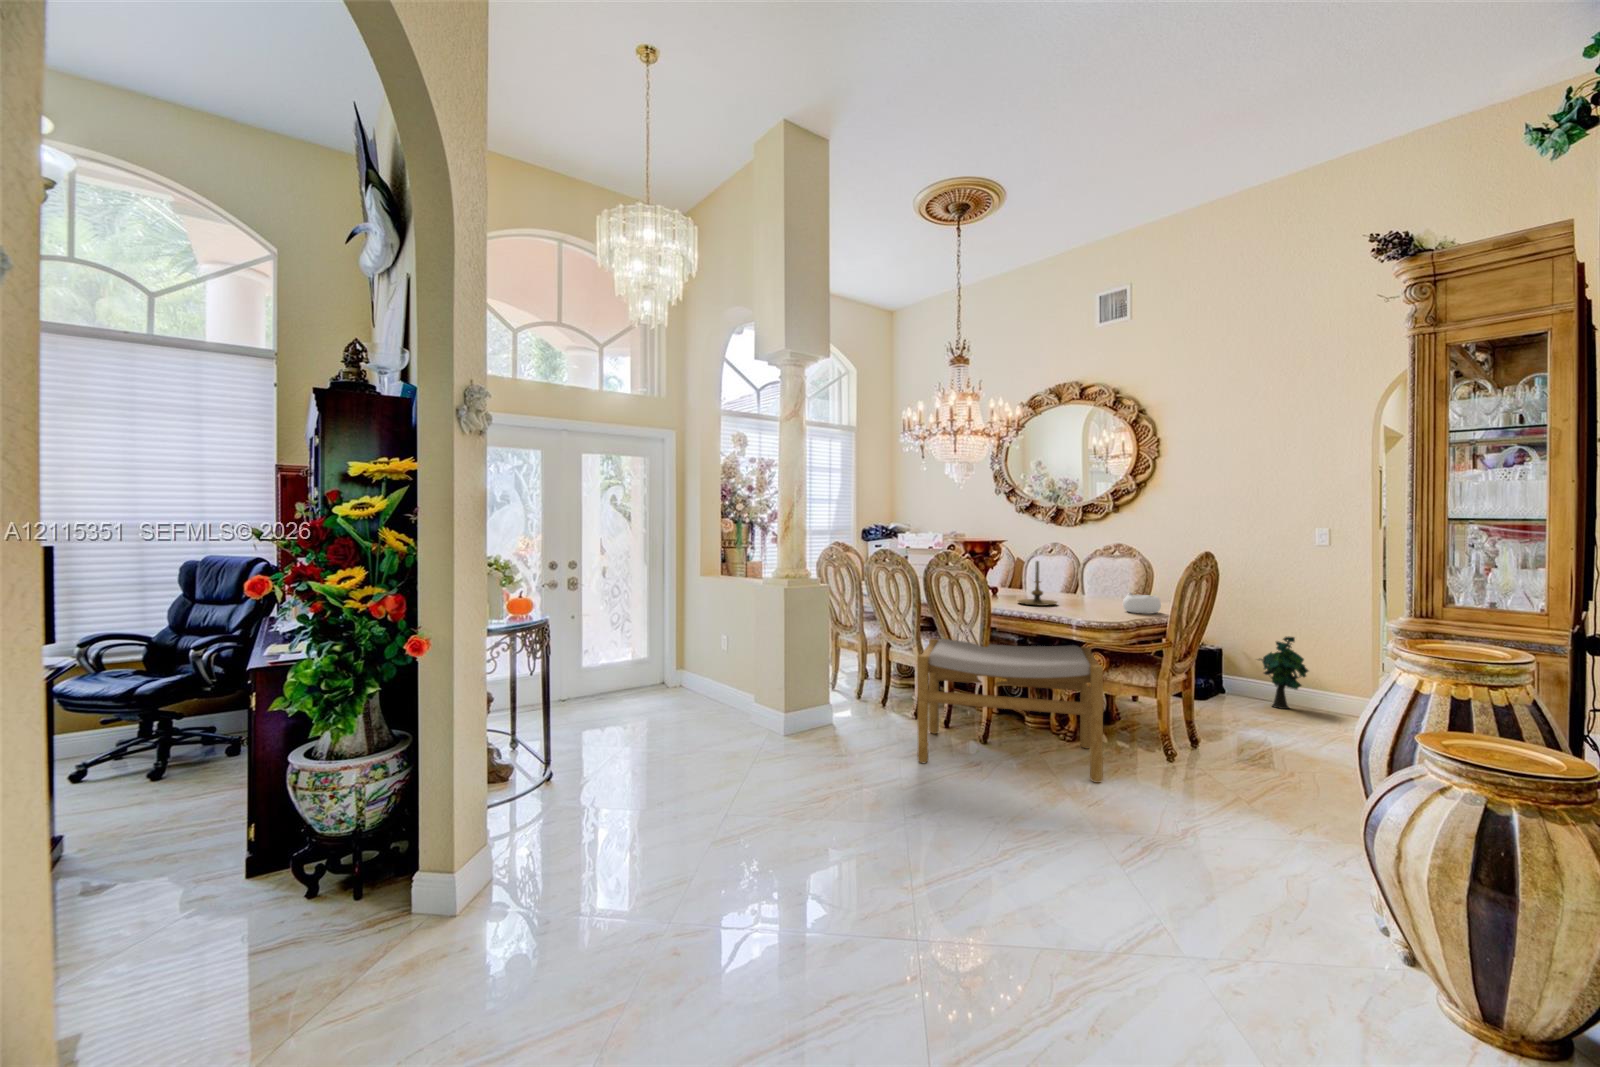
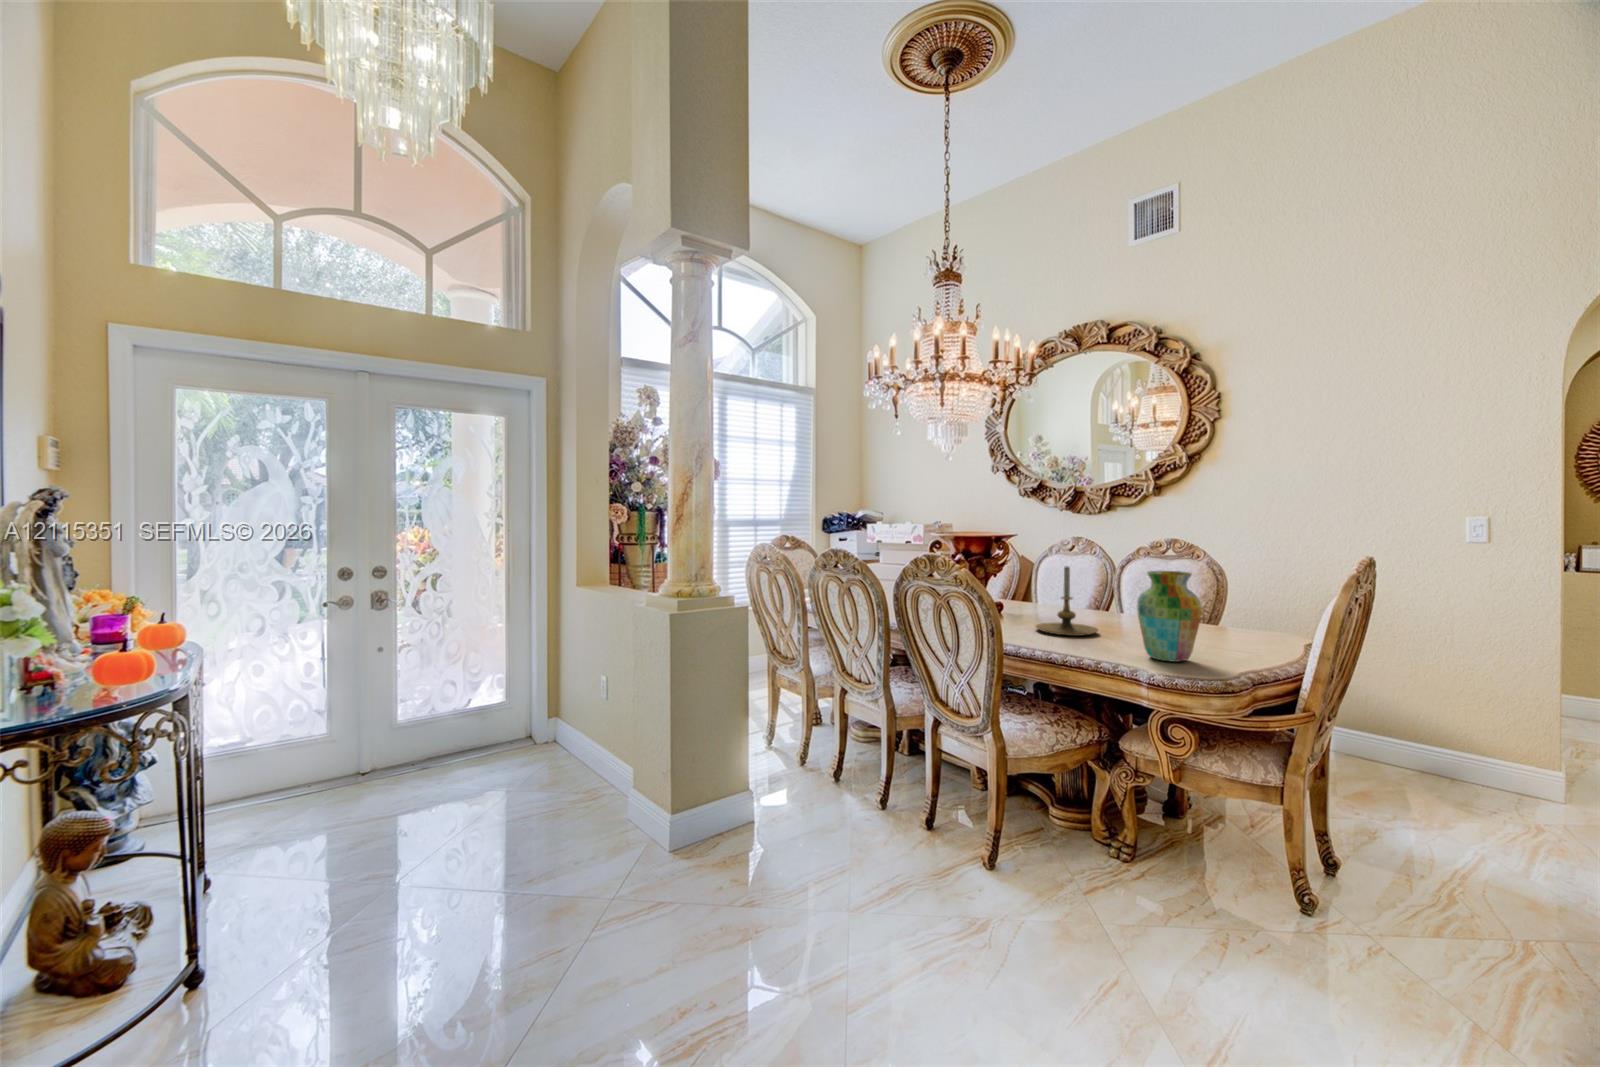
vase: none [1074,562,1112,616] -> present [1137,571,1202,662]
decorative bowl: present [1123,593,1161,614] -> none [1208,618,1274,655]
decorative plant: present [1259,637,1308,709] -> none [1368,672,1455,778]
footstool: present [918,639,1103,782] -> none [878,691,1217,985]

